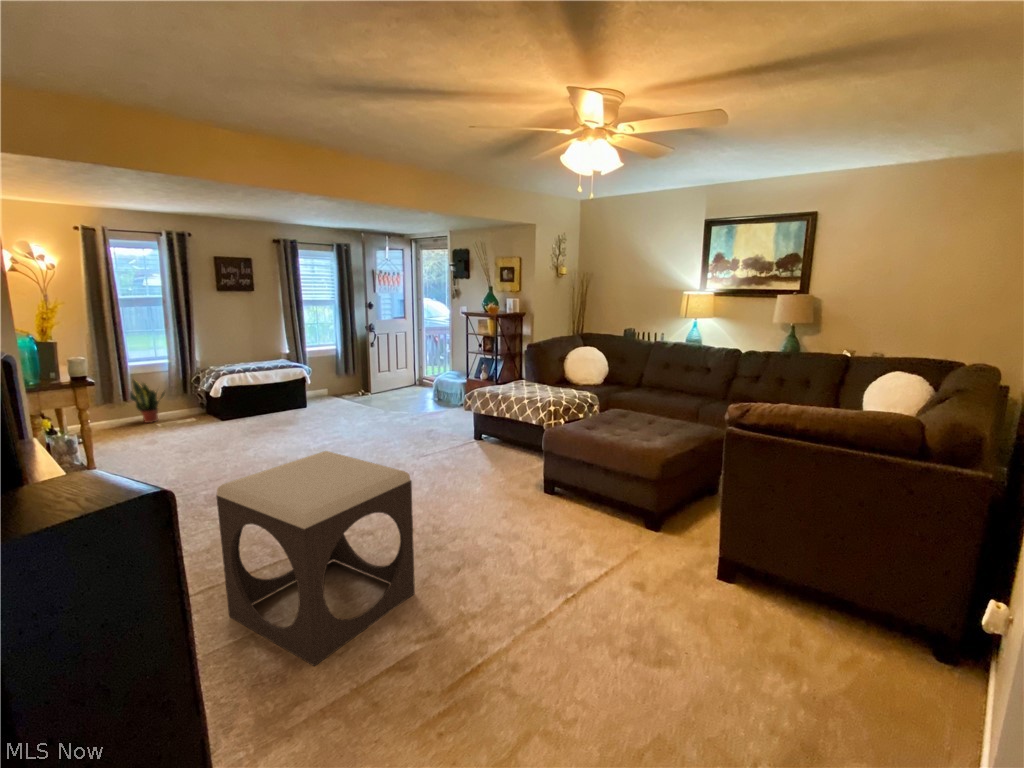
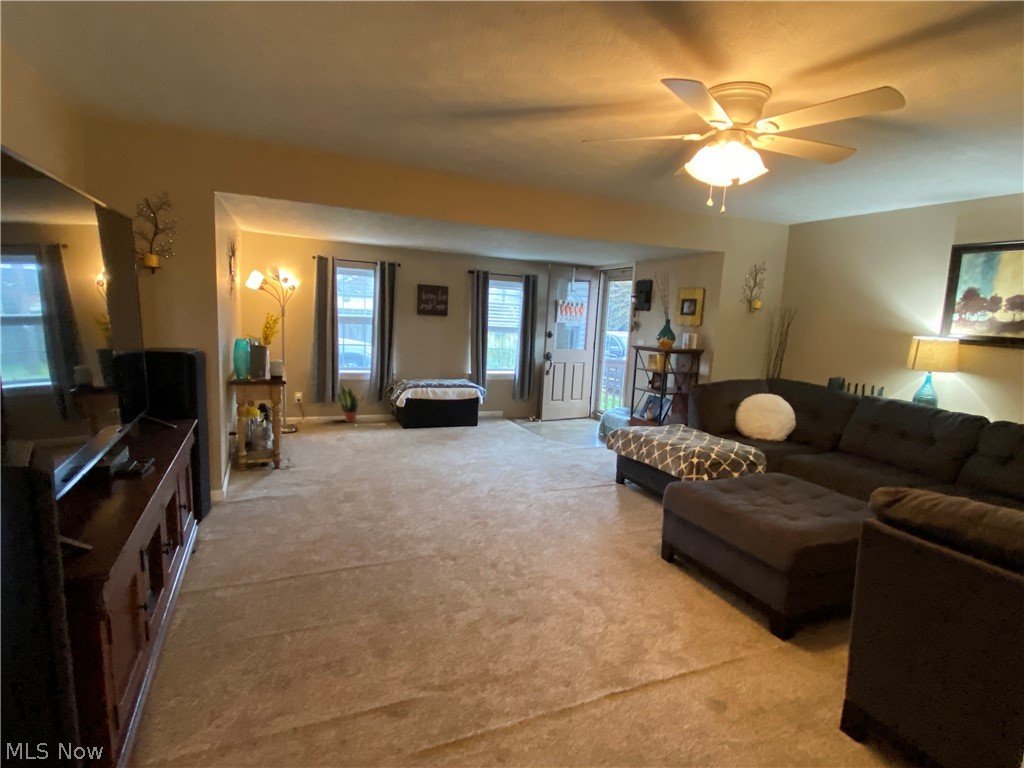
footstool: present [216,451,415,666] -> none [300,464,468,672]

